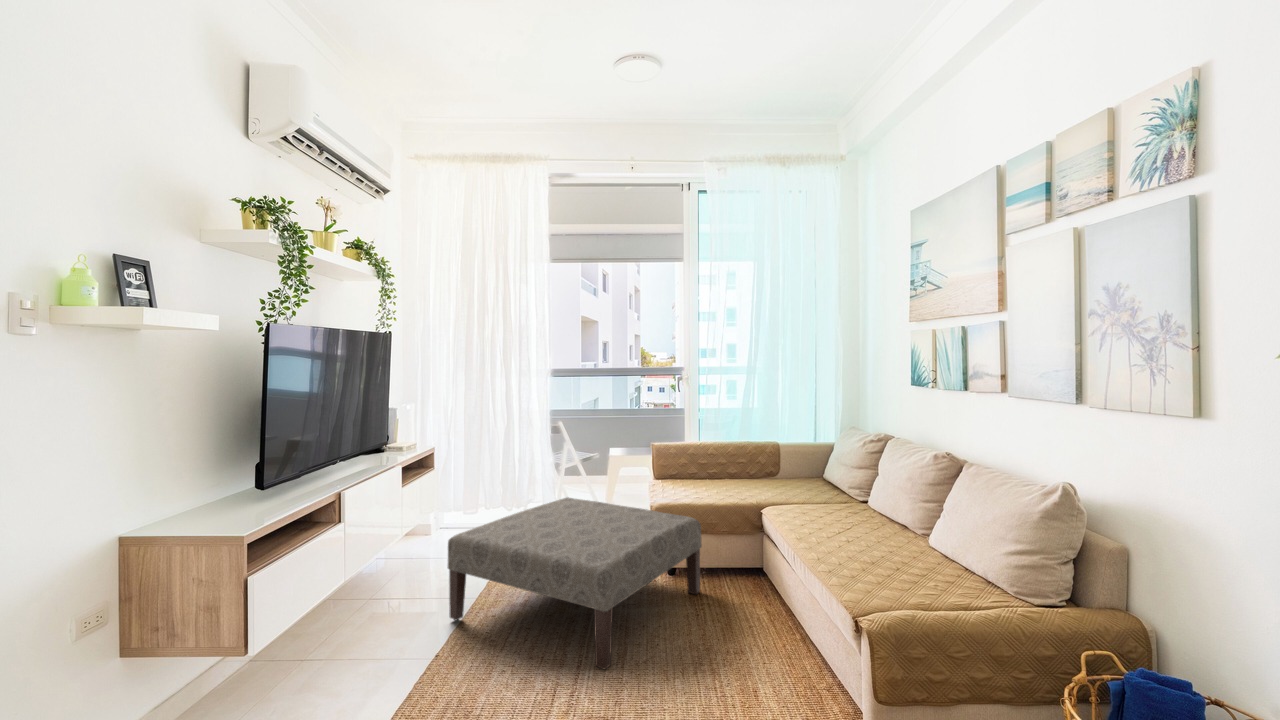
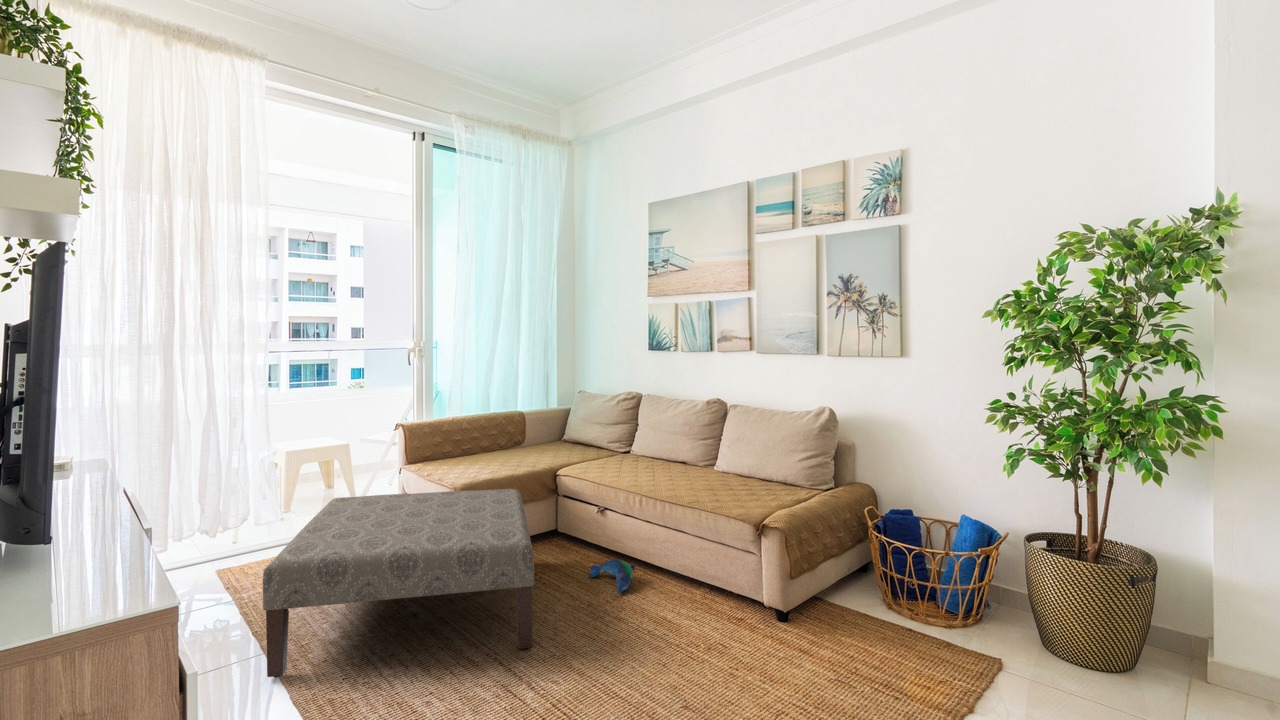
plush toy: none [737,615,775,654] -> present [589,560,635,594]

